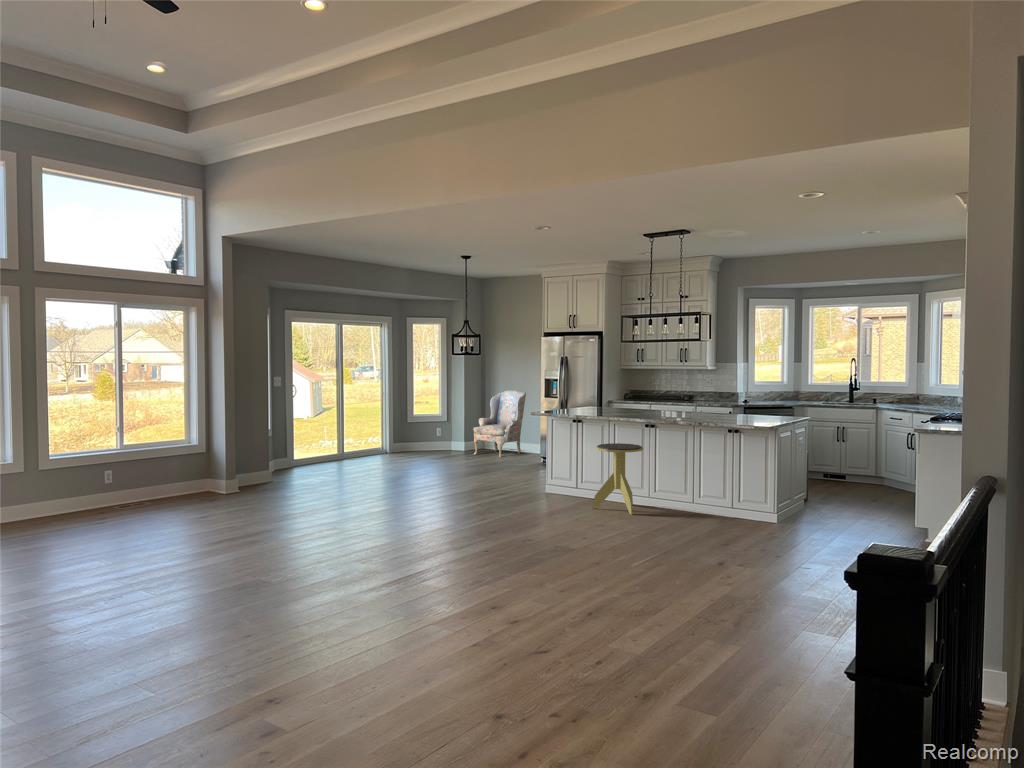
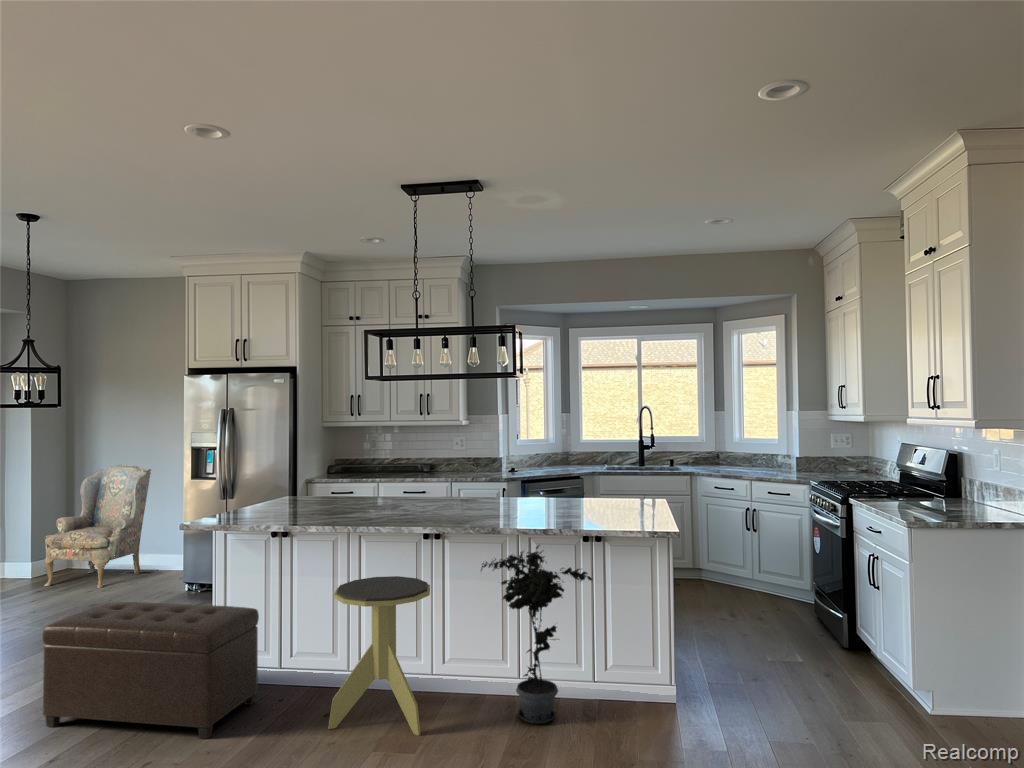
potted plant: none [667,429,719,519] -> present [481,546,592,724]
ottoman: none [478,448,566,505] -> present [43,602,259,739]

